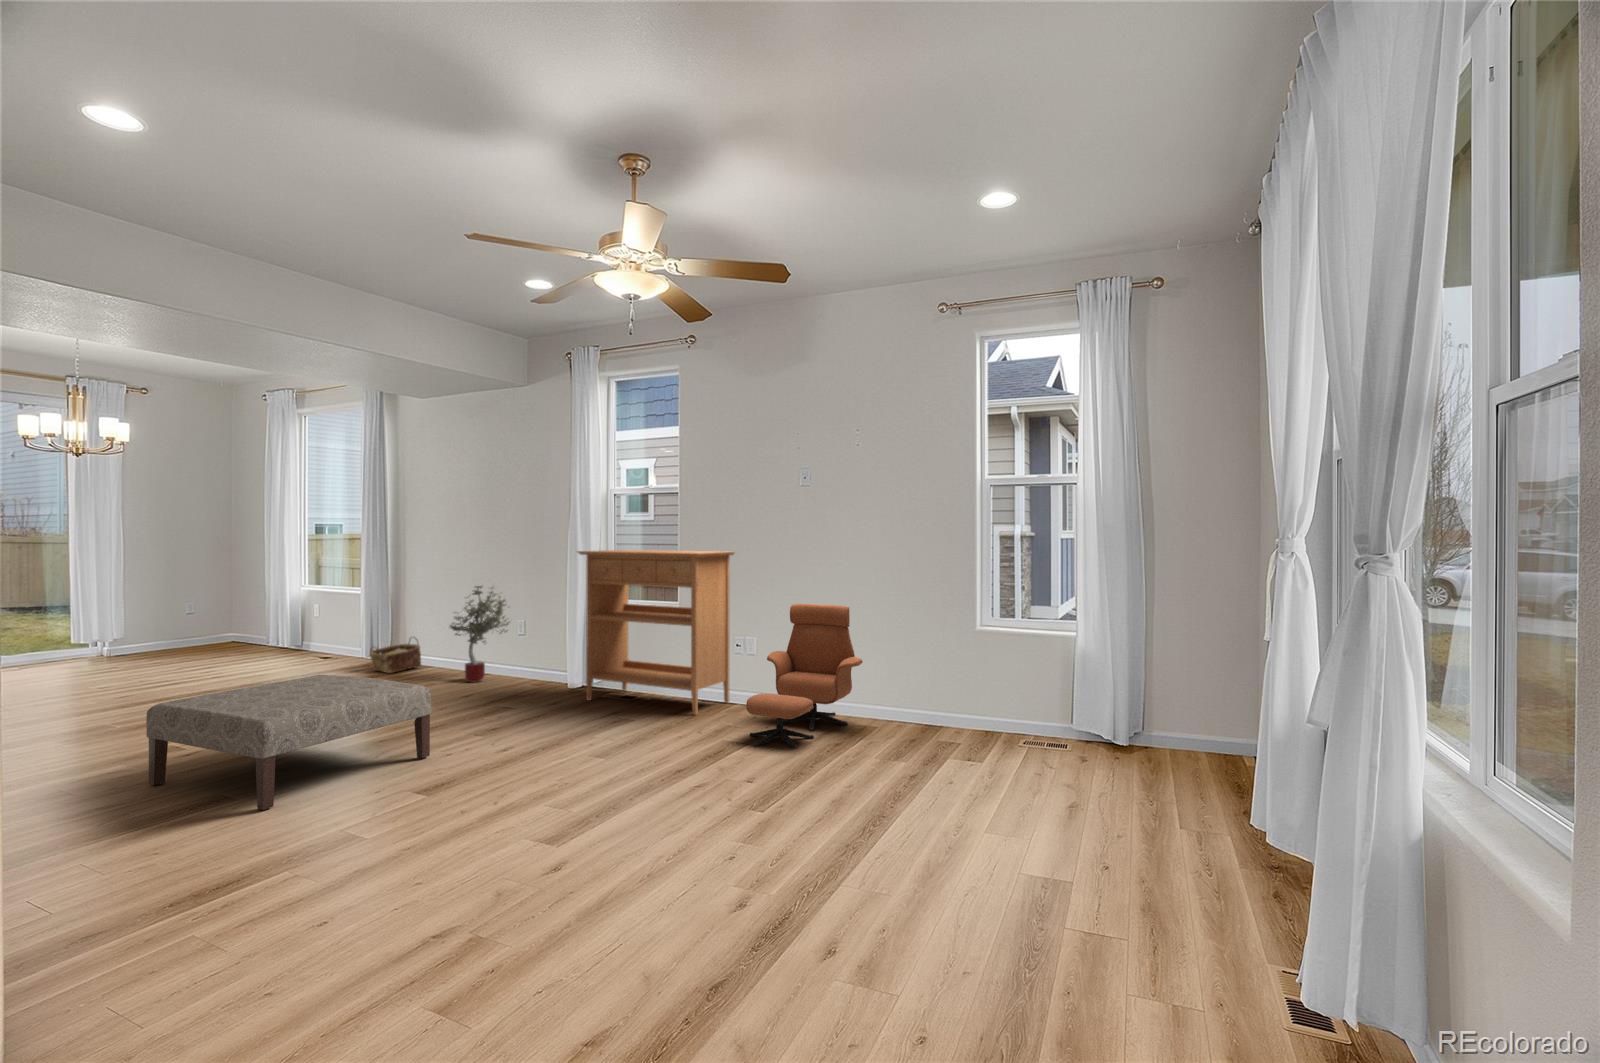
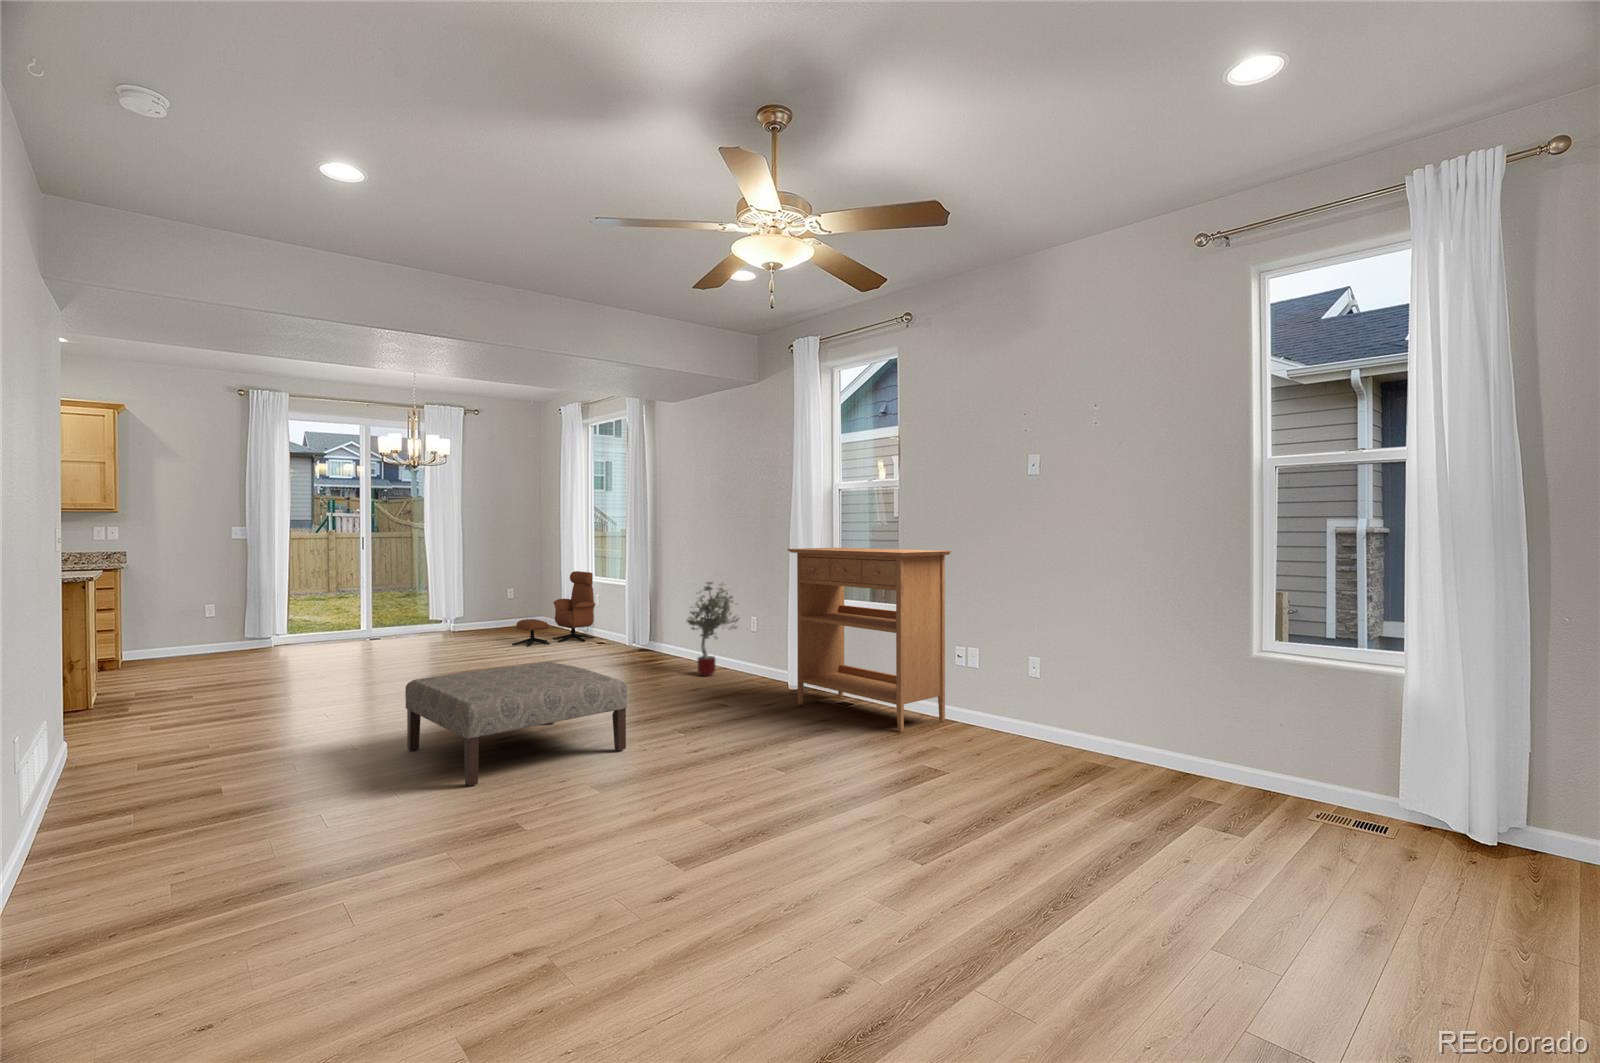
lounge chair: present [746,604,862,748] -> present [512,571,596,647]
woven basket: present [370,637,421,673] -> none [625,628,669,662]

